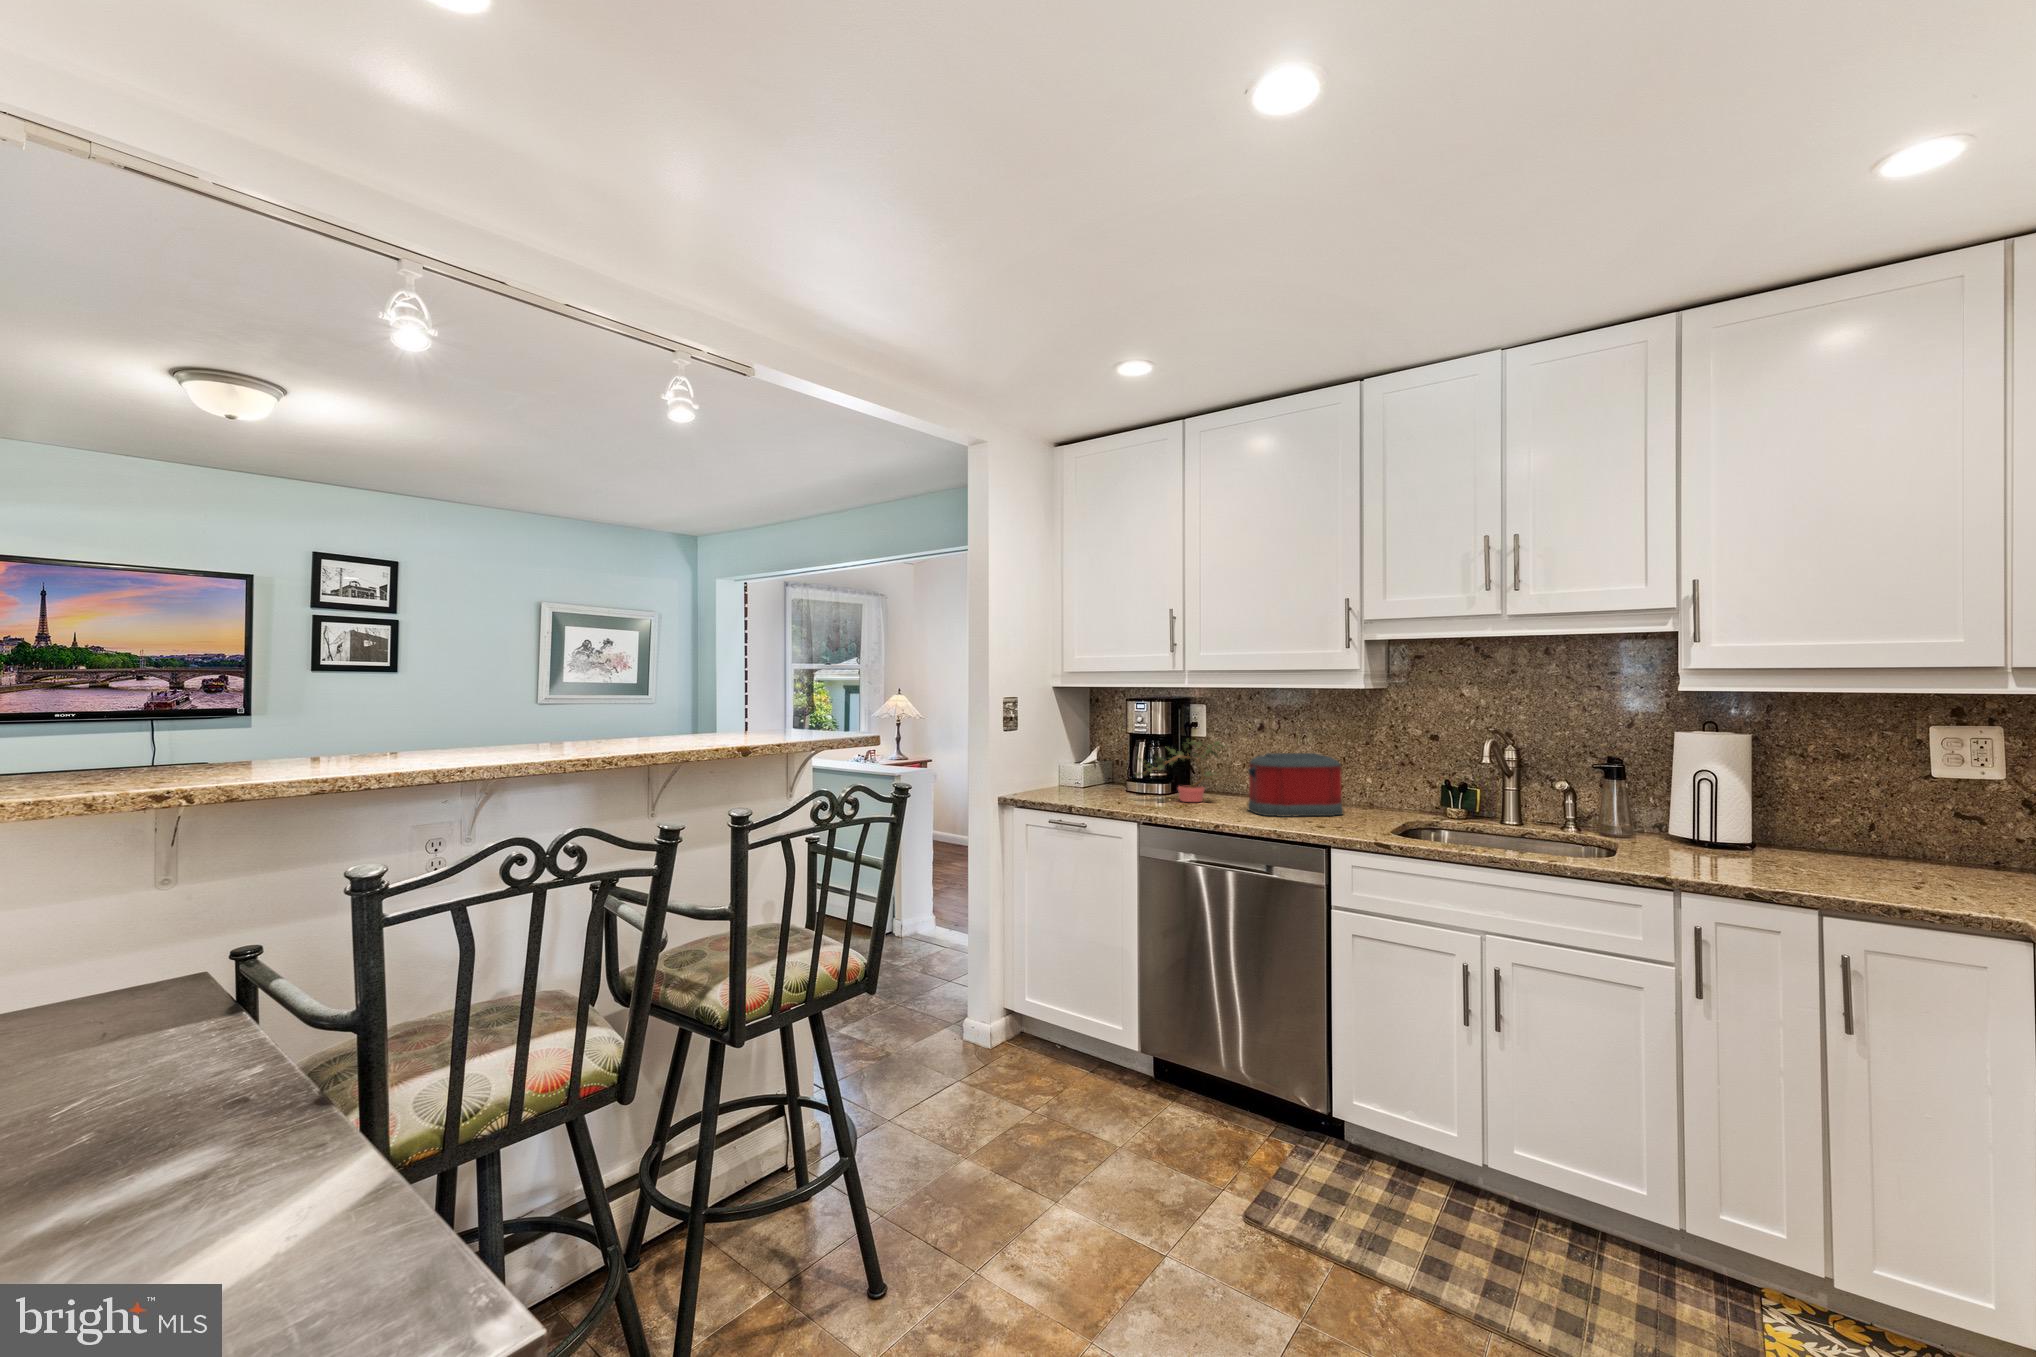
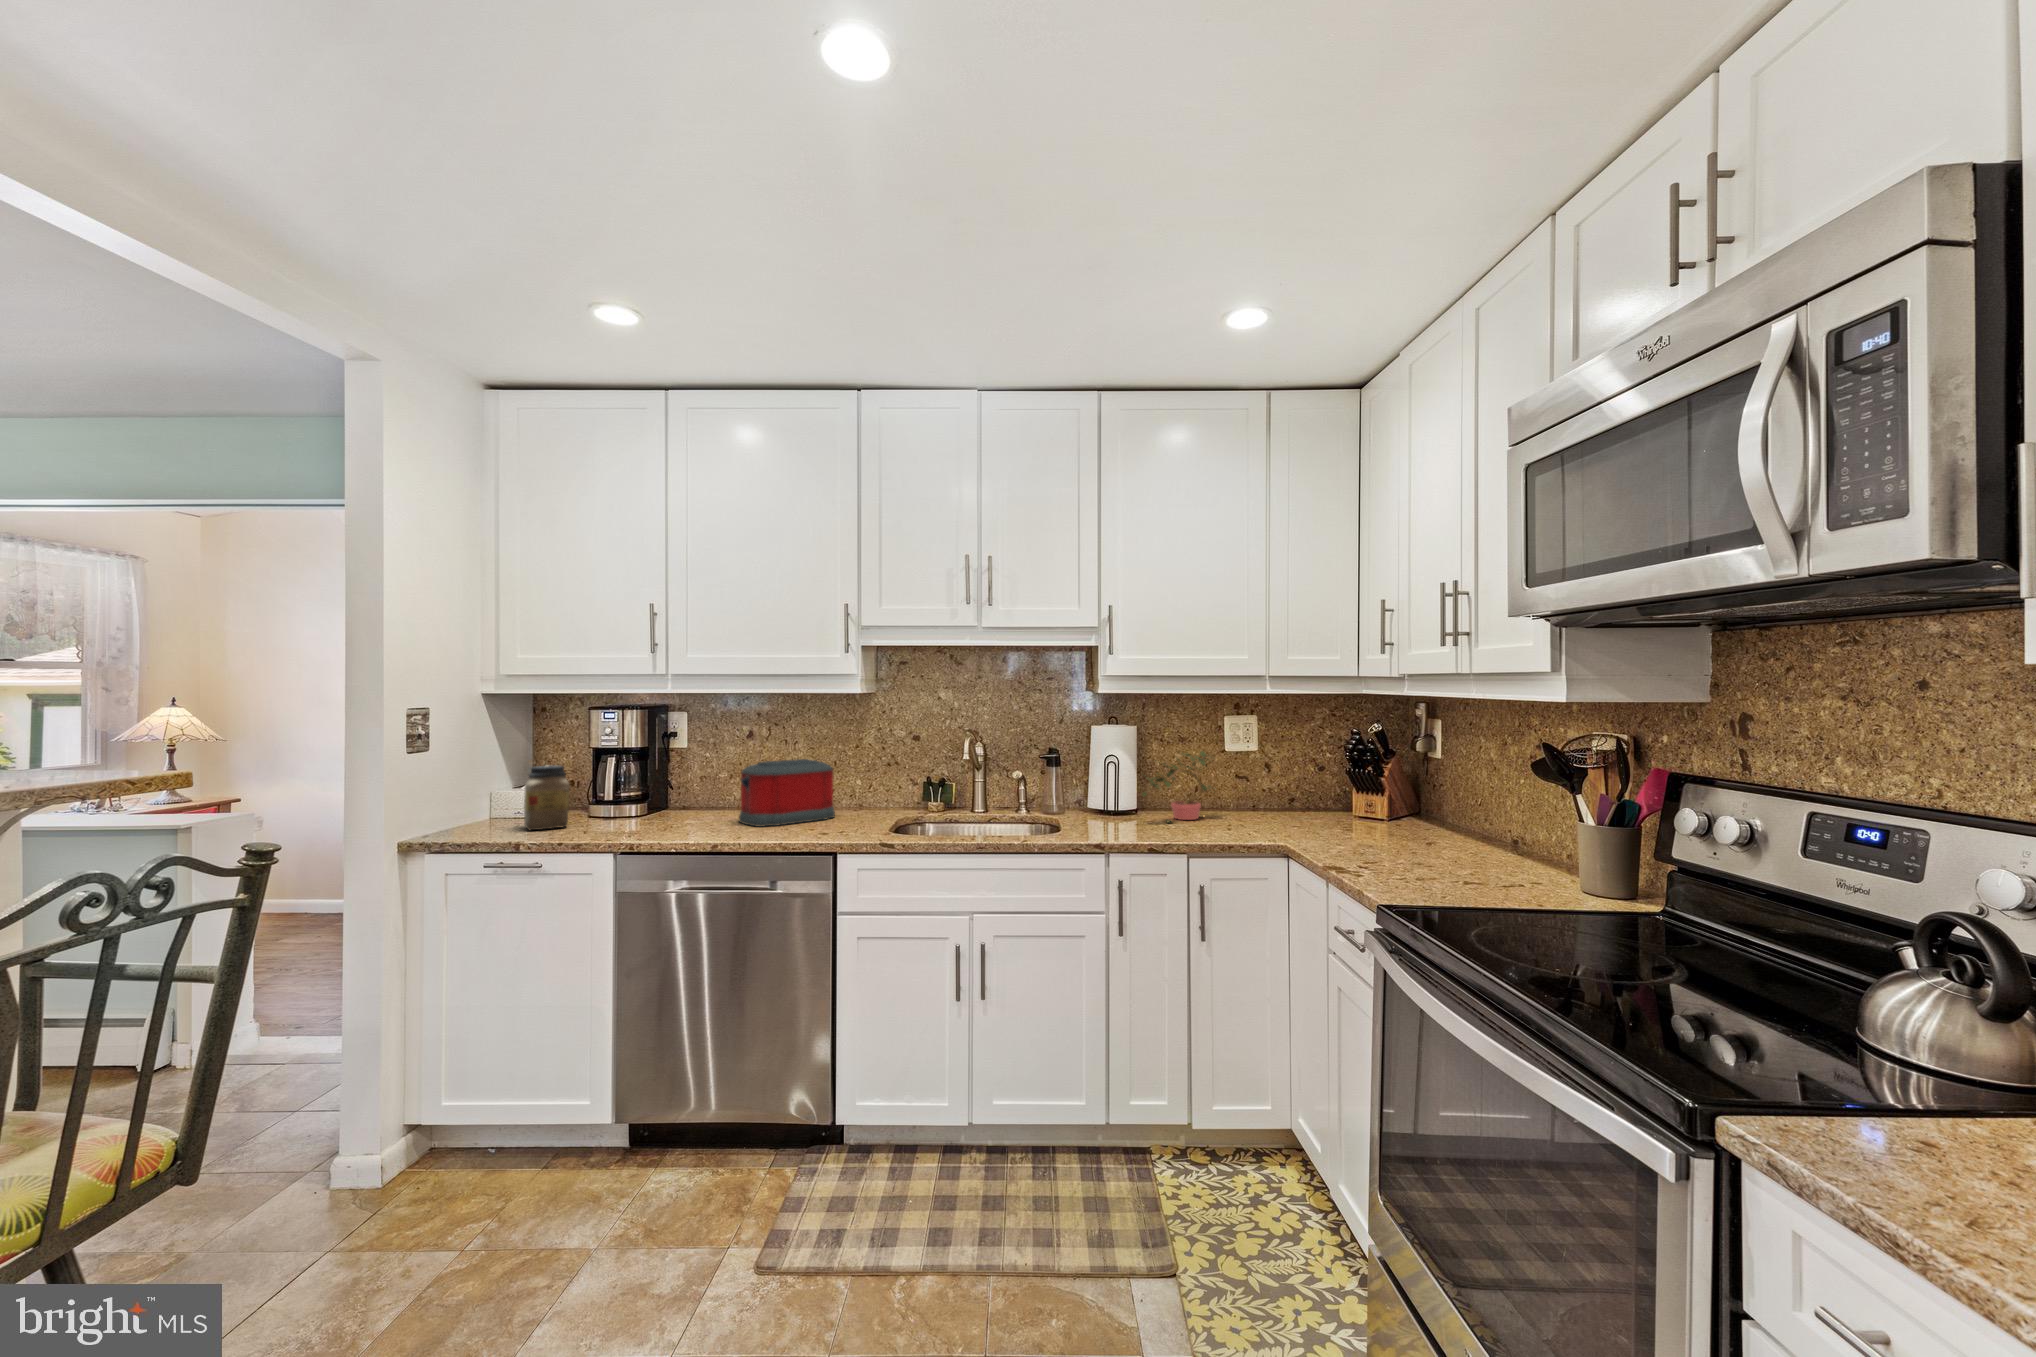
potted plant: present [1136,741,1223,802] -> present [1142,751,1215,822]
jar: none [1078,747,1109,800] -> present [524,765,569,830]

